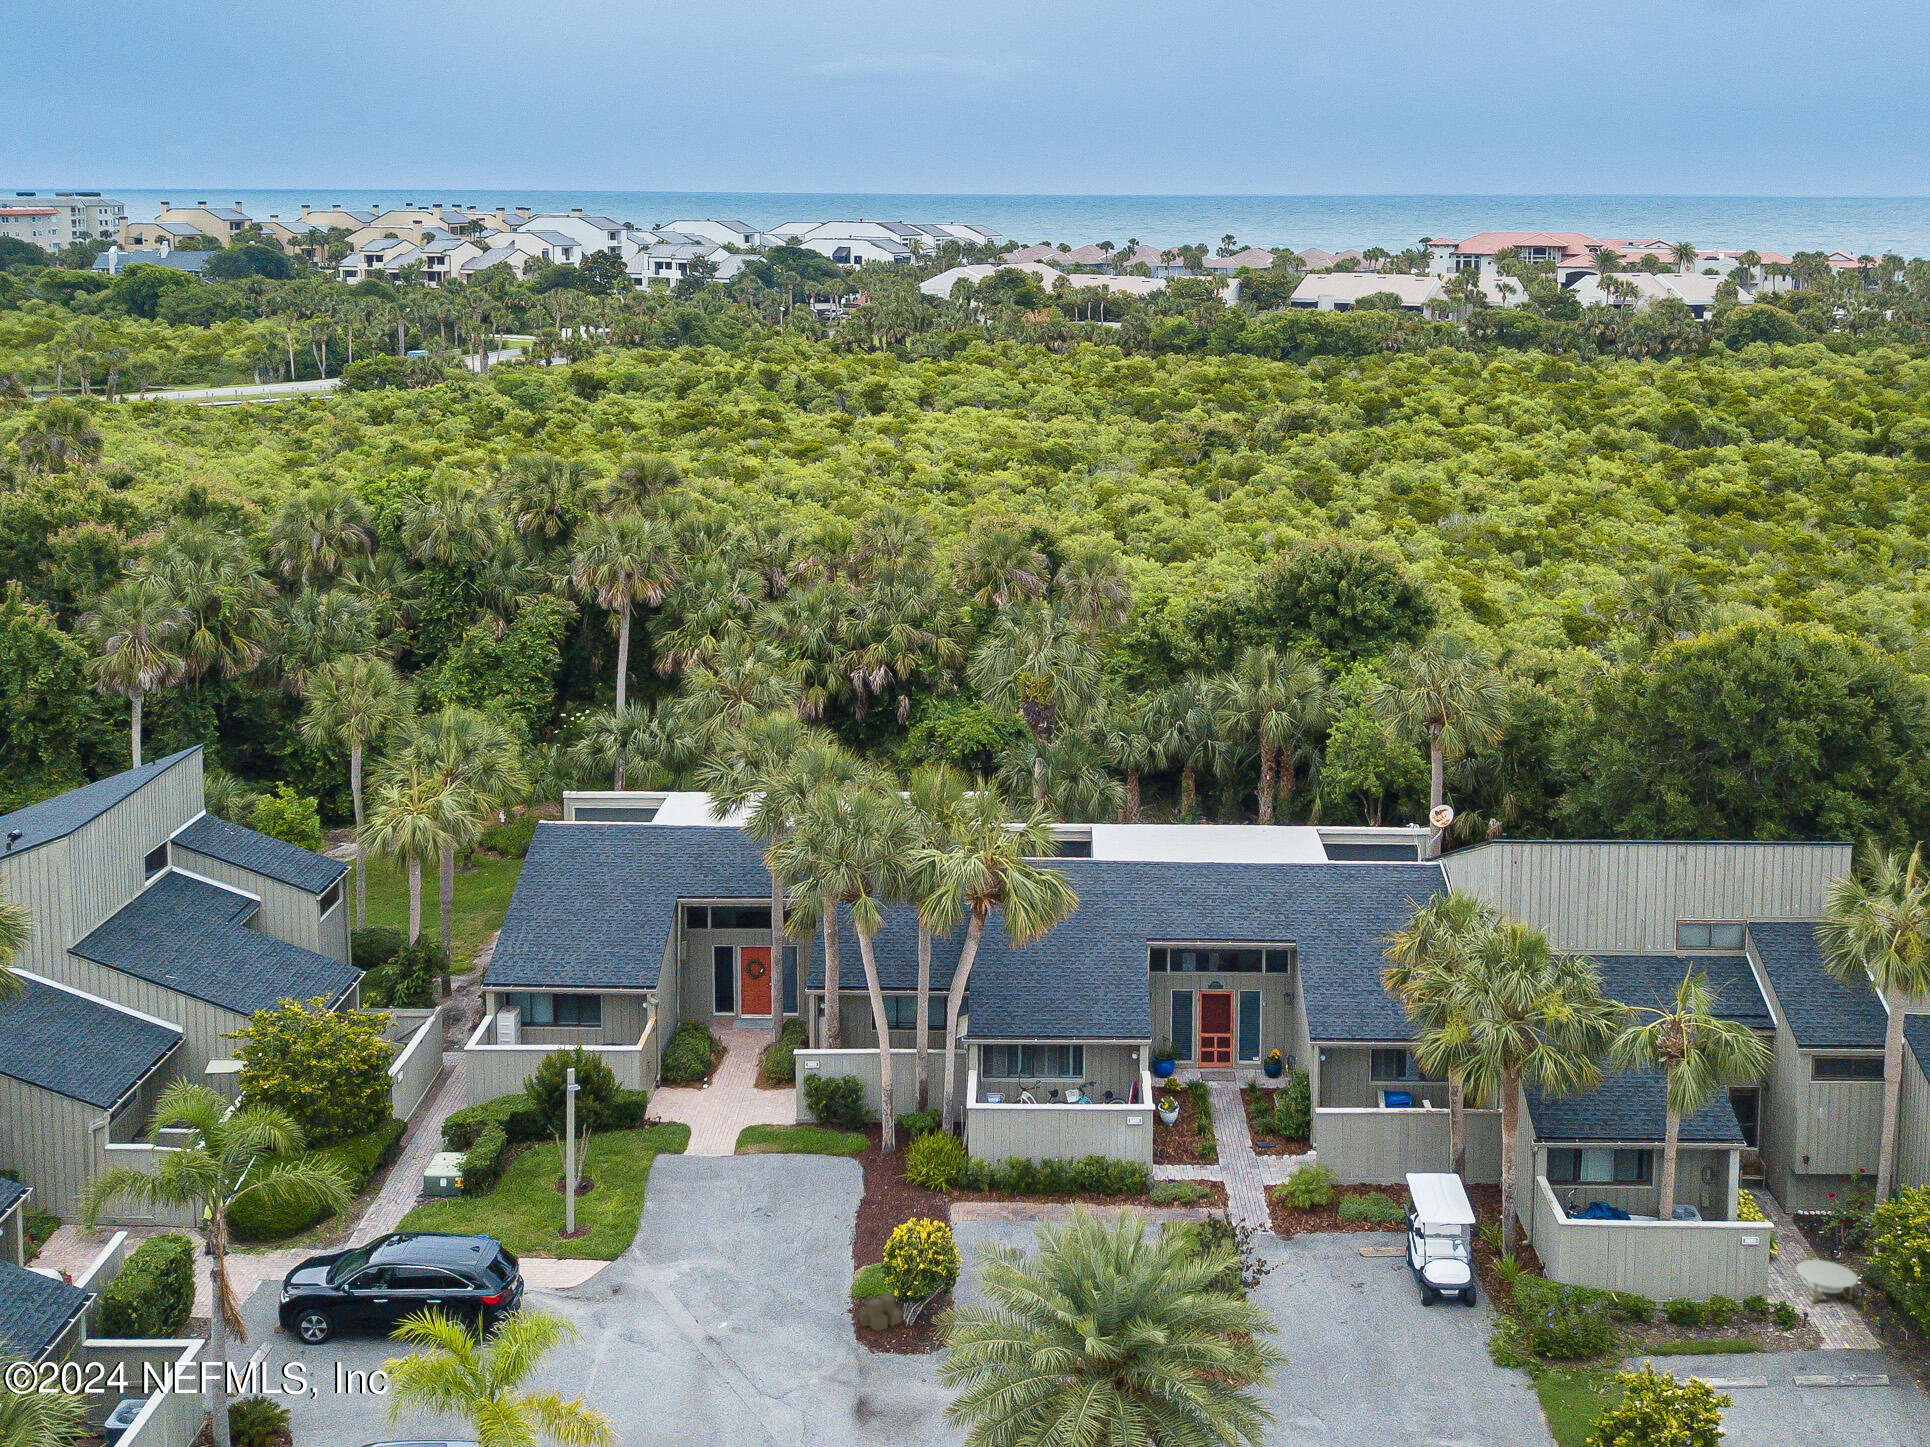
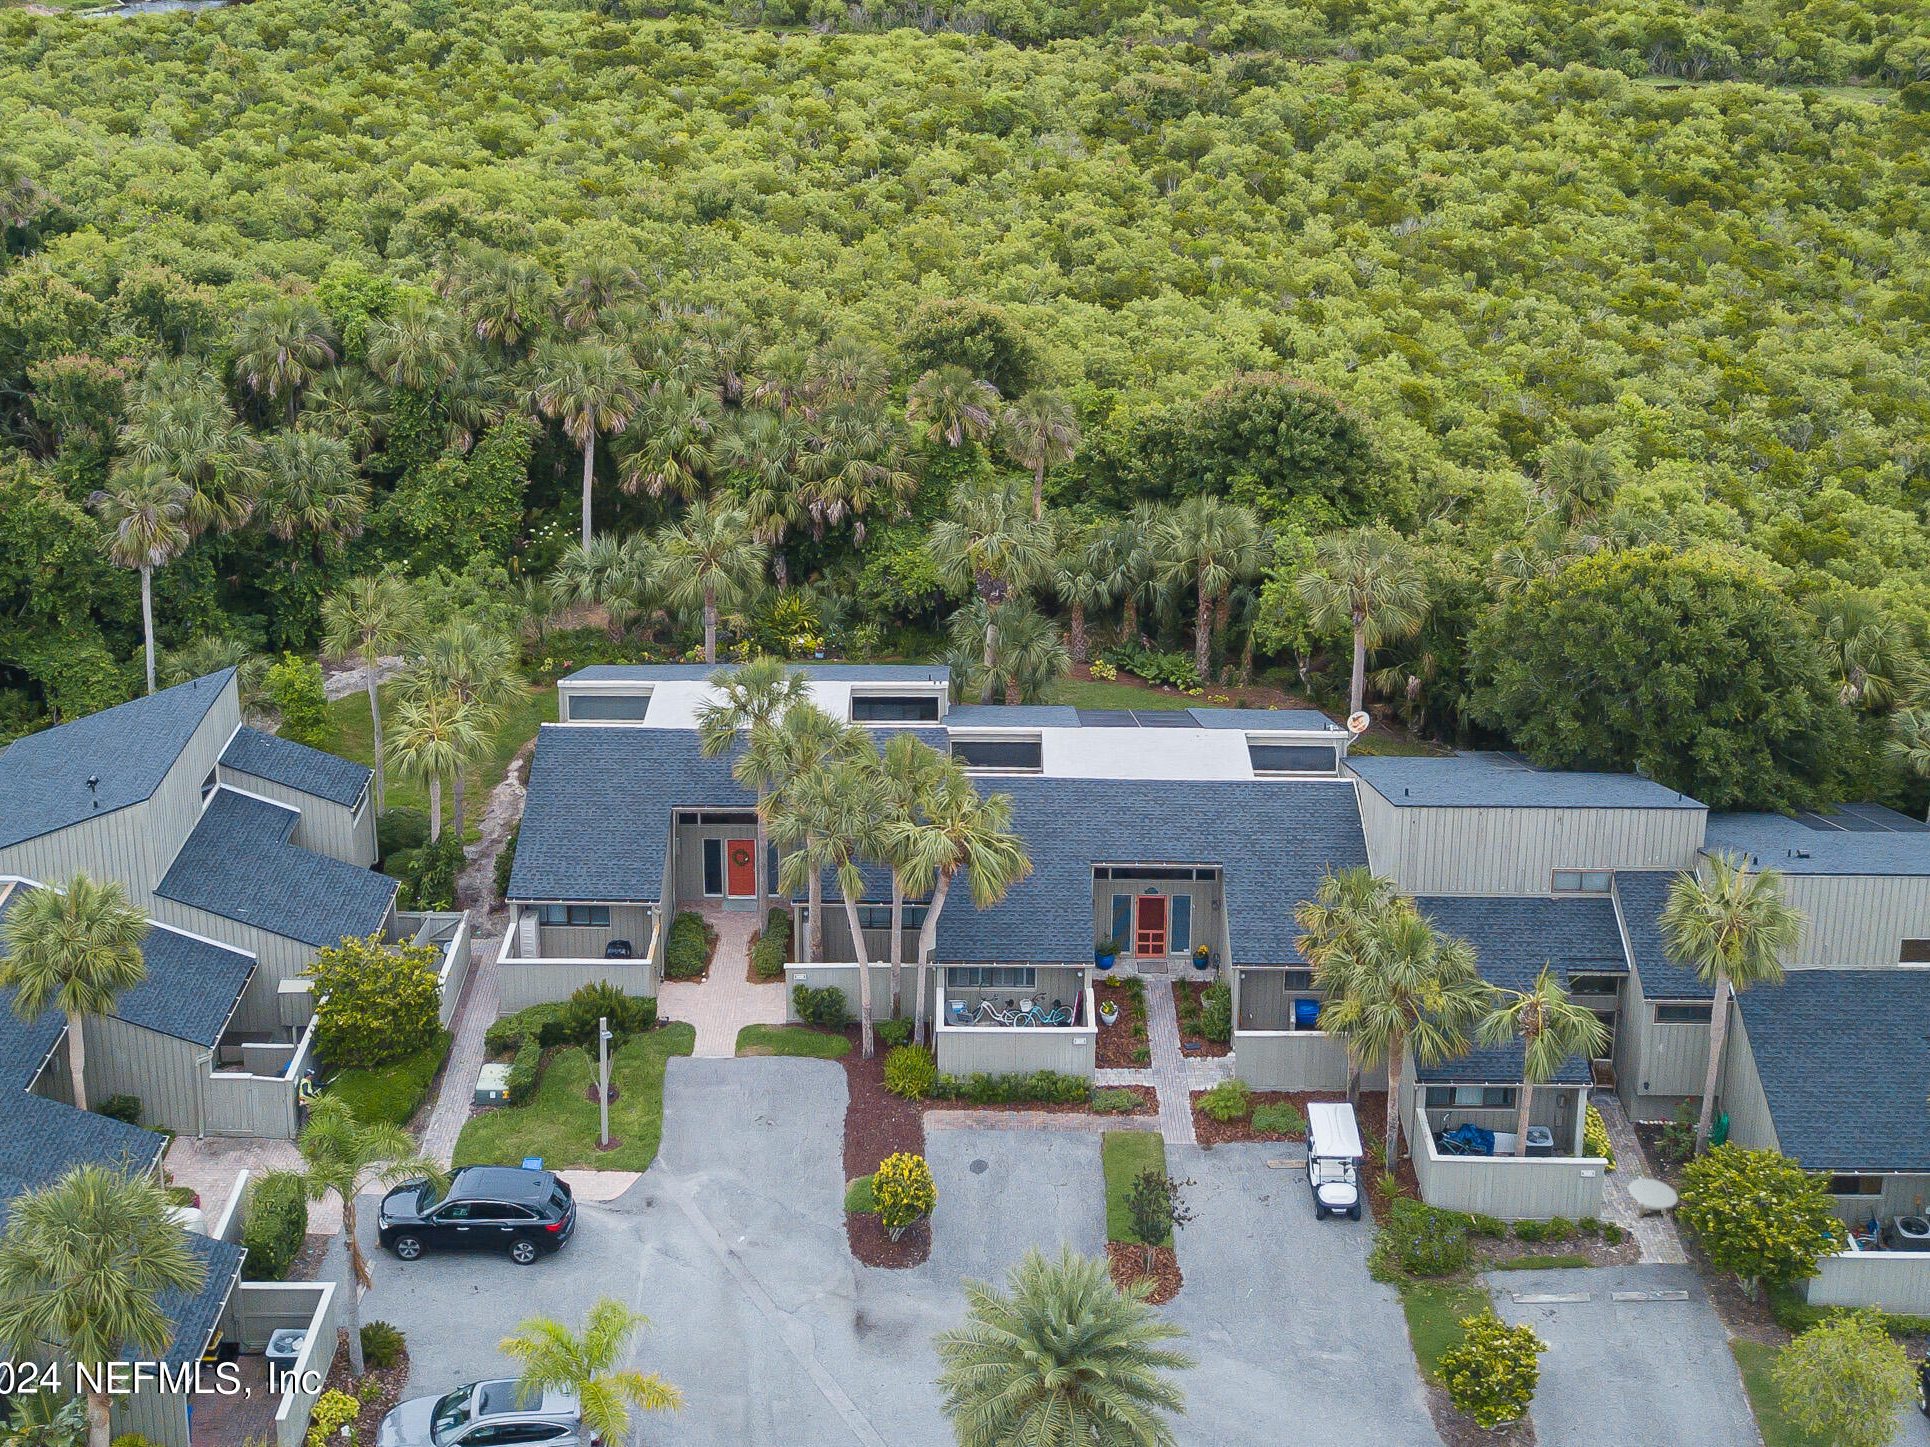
cardboard box: present [859,1294,902,1332] -> none [853,1215,888,1249]

